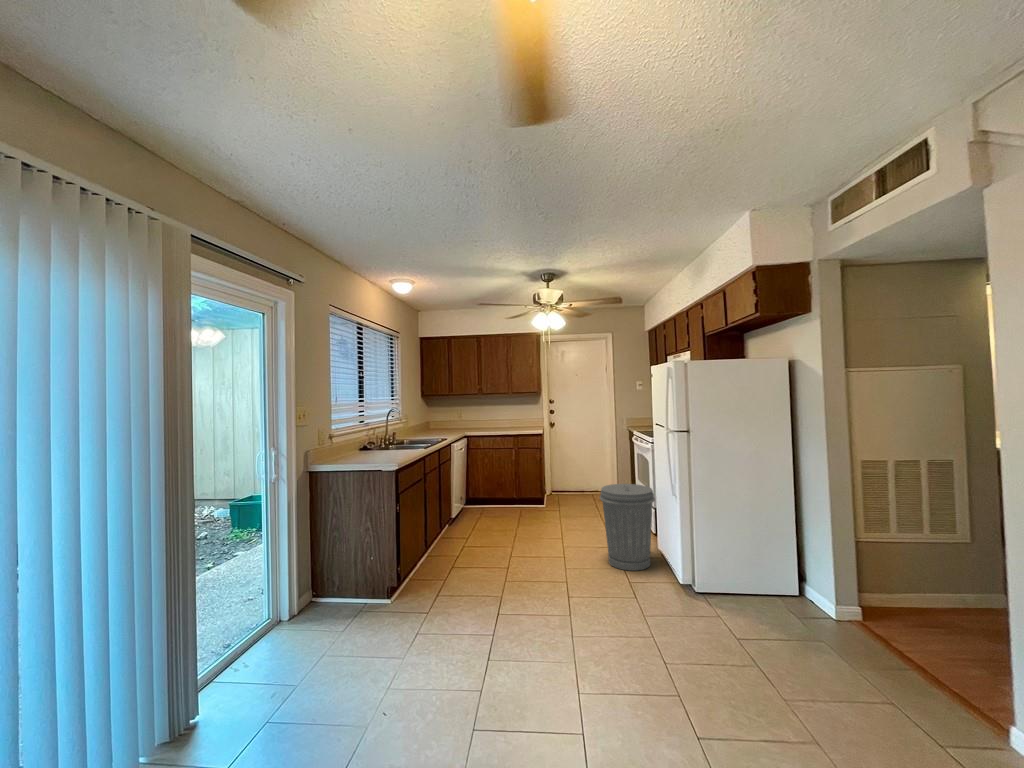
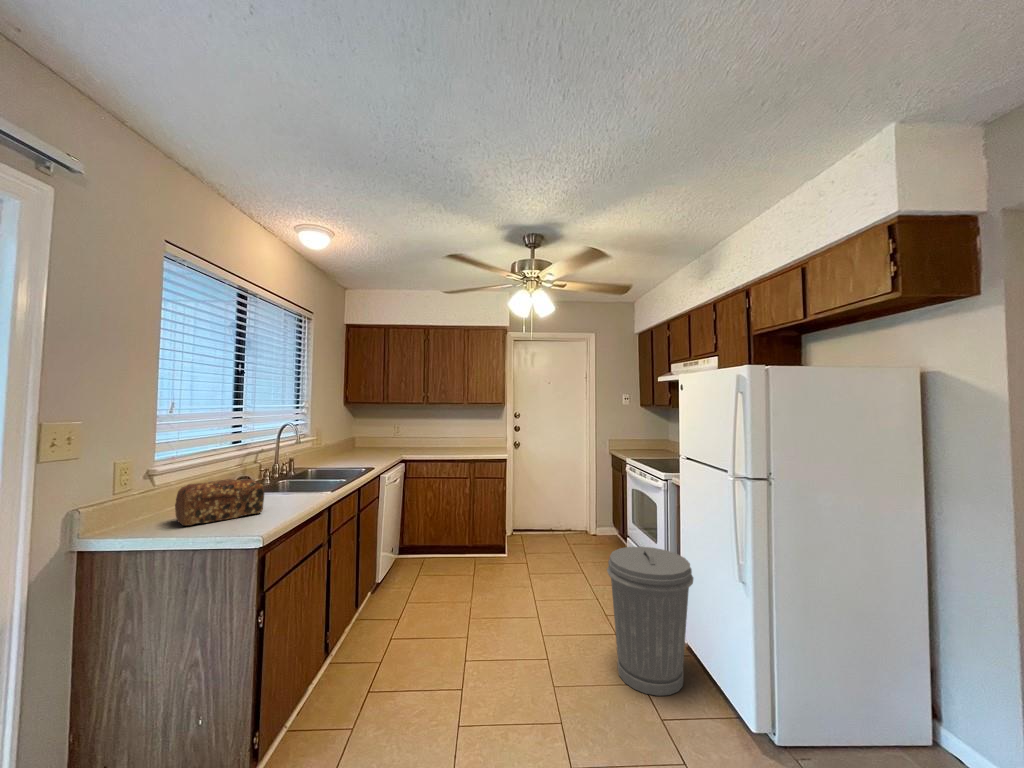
bread loaf: none [348,439,392,462] -> present [175,479,264,526]

